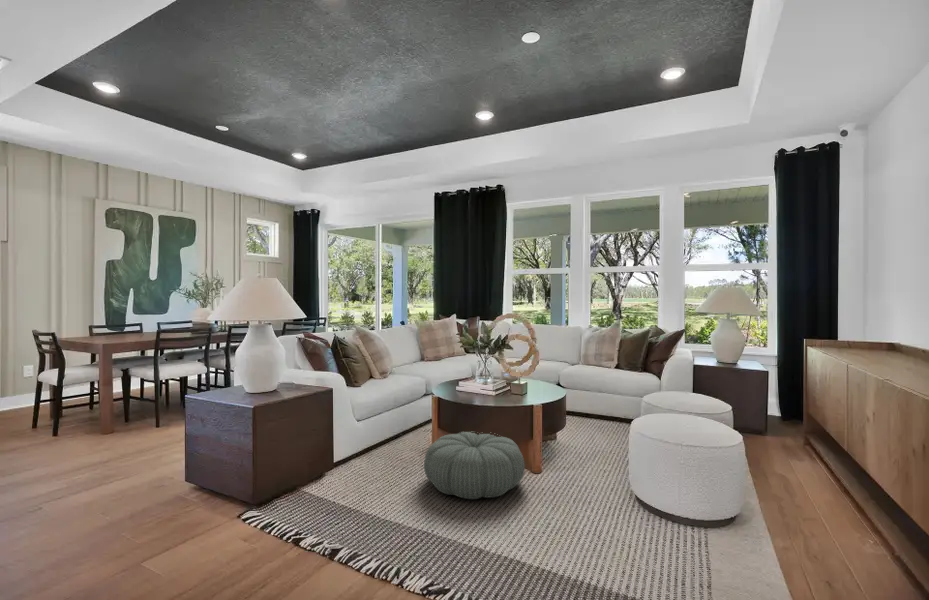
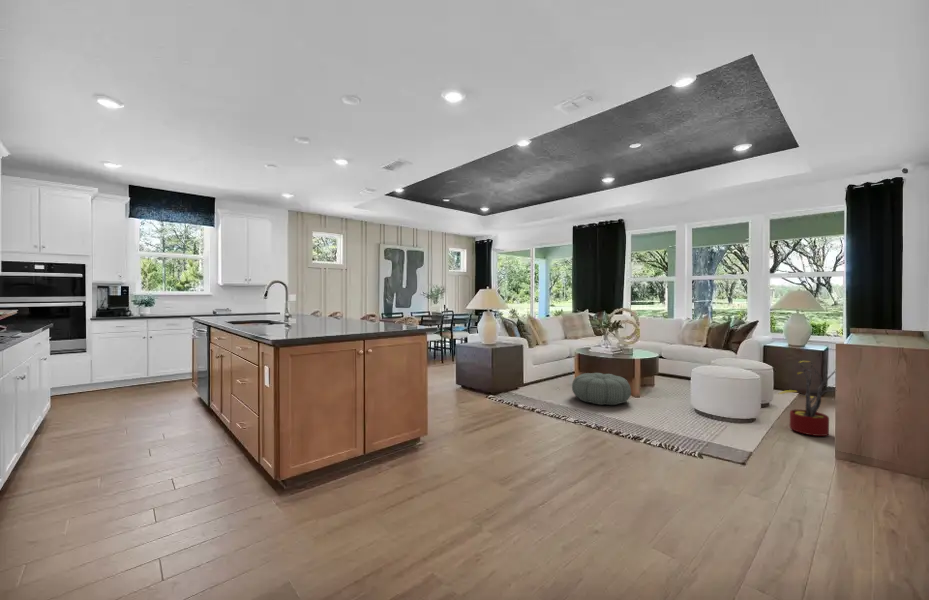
decorative plant: none [774,404,858,537] -> present [779,361,835,436]

